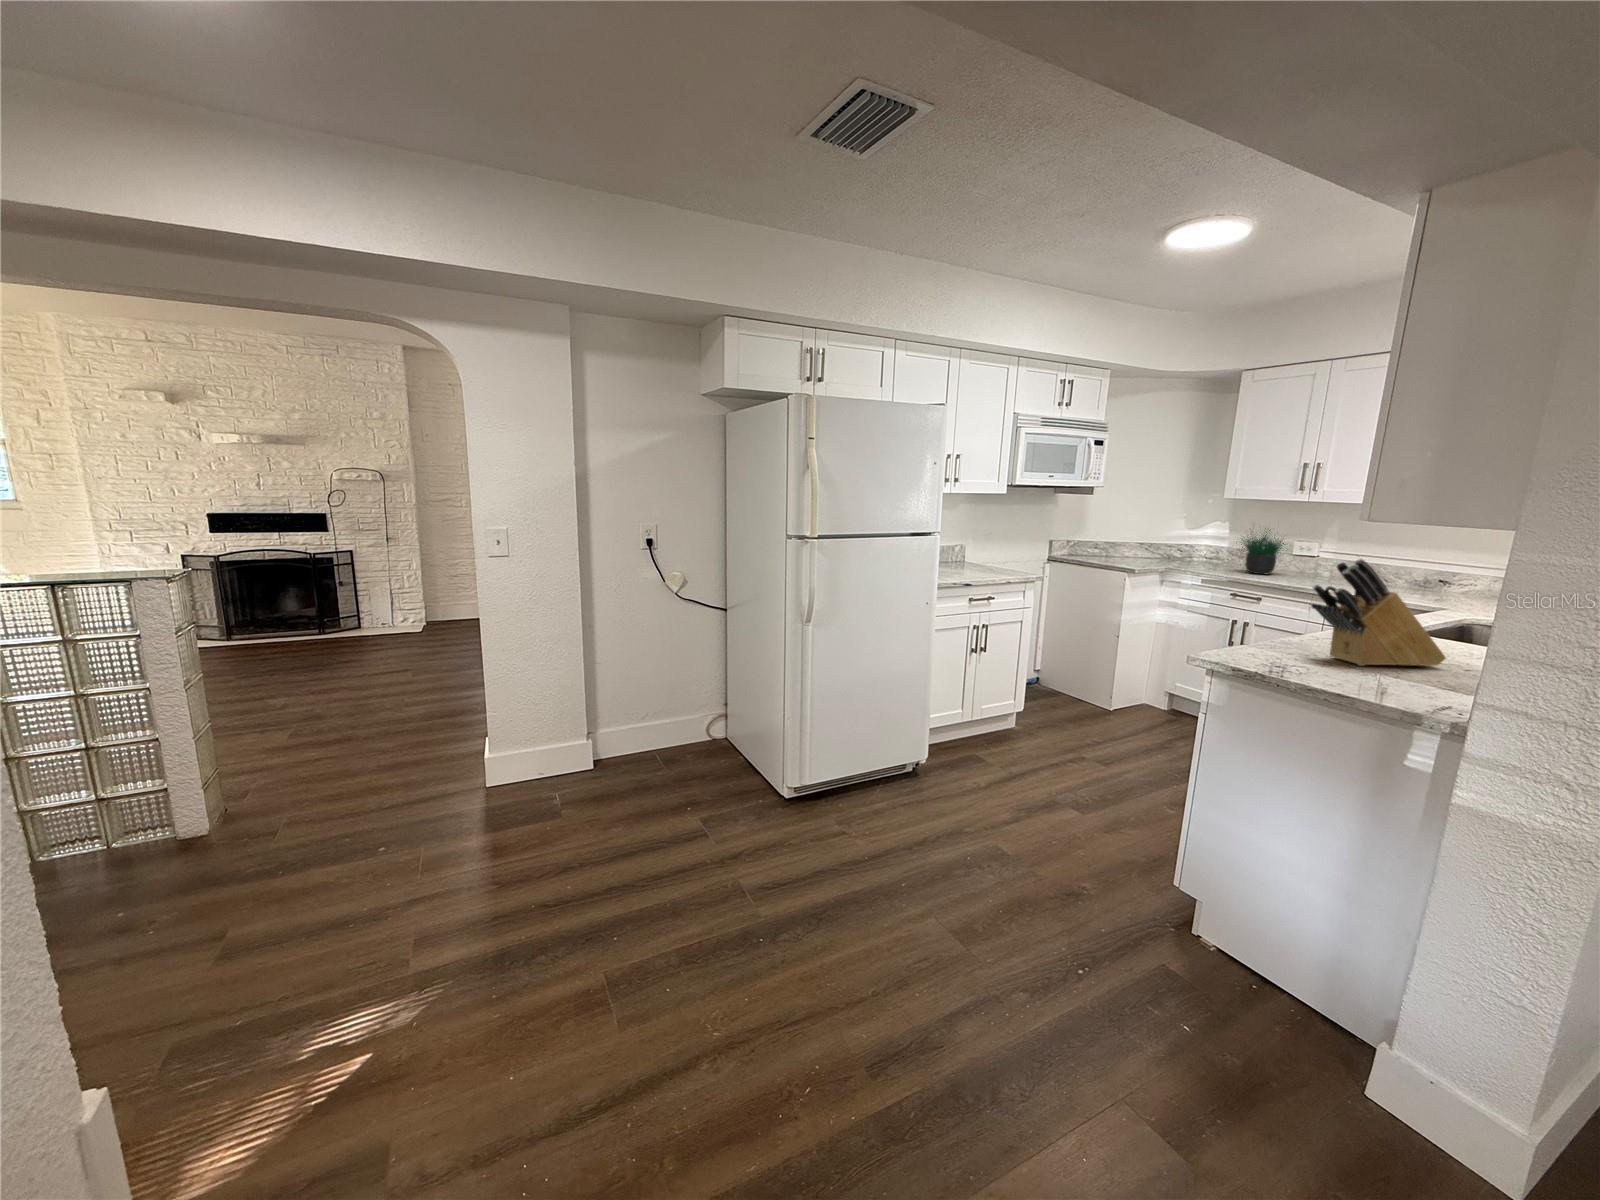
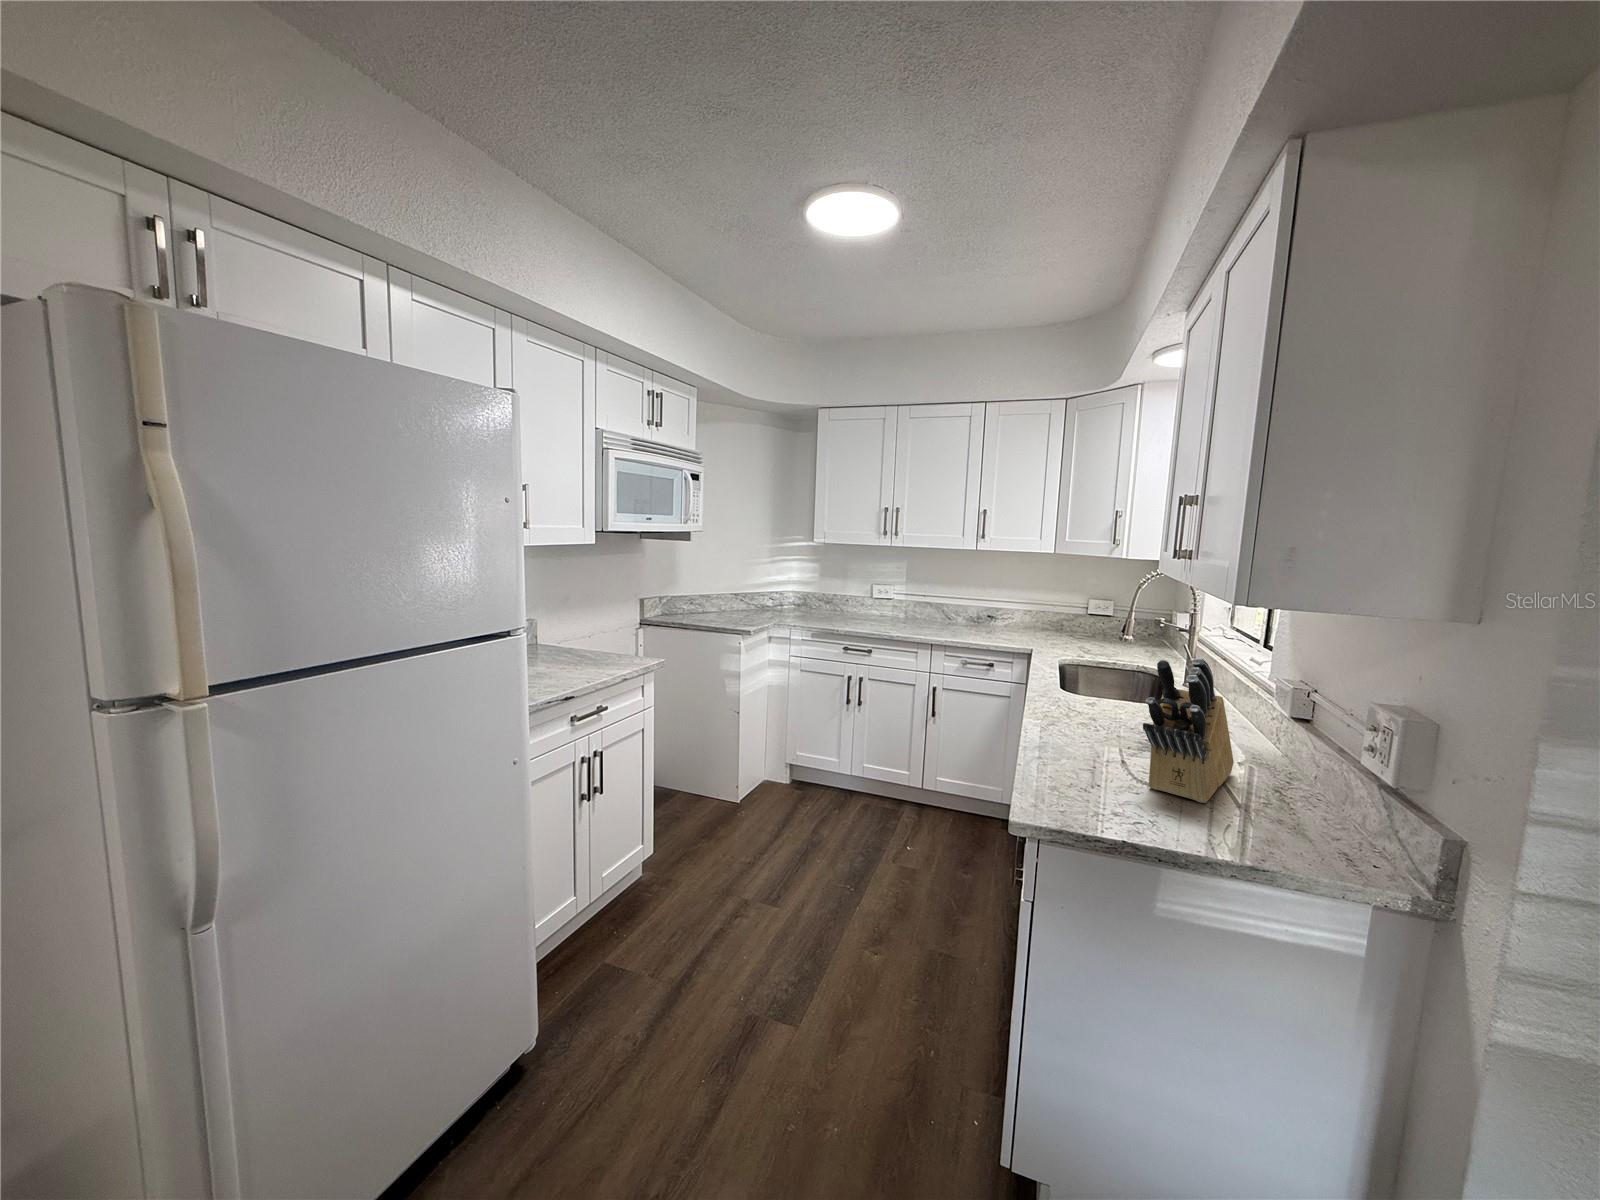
potted plant: present [1239,530,1286,574] -> none [820,561,880,620]

